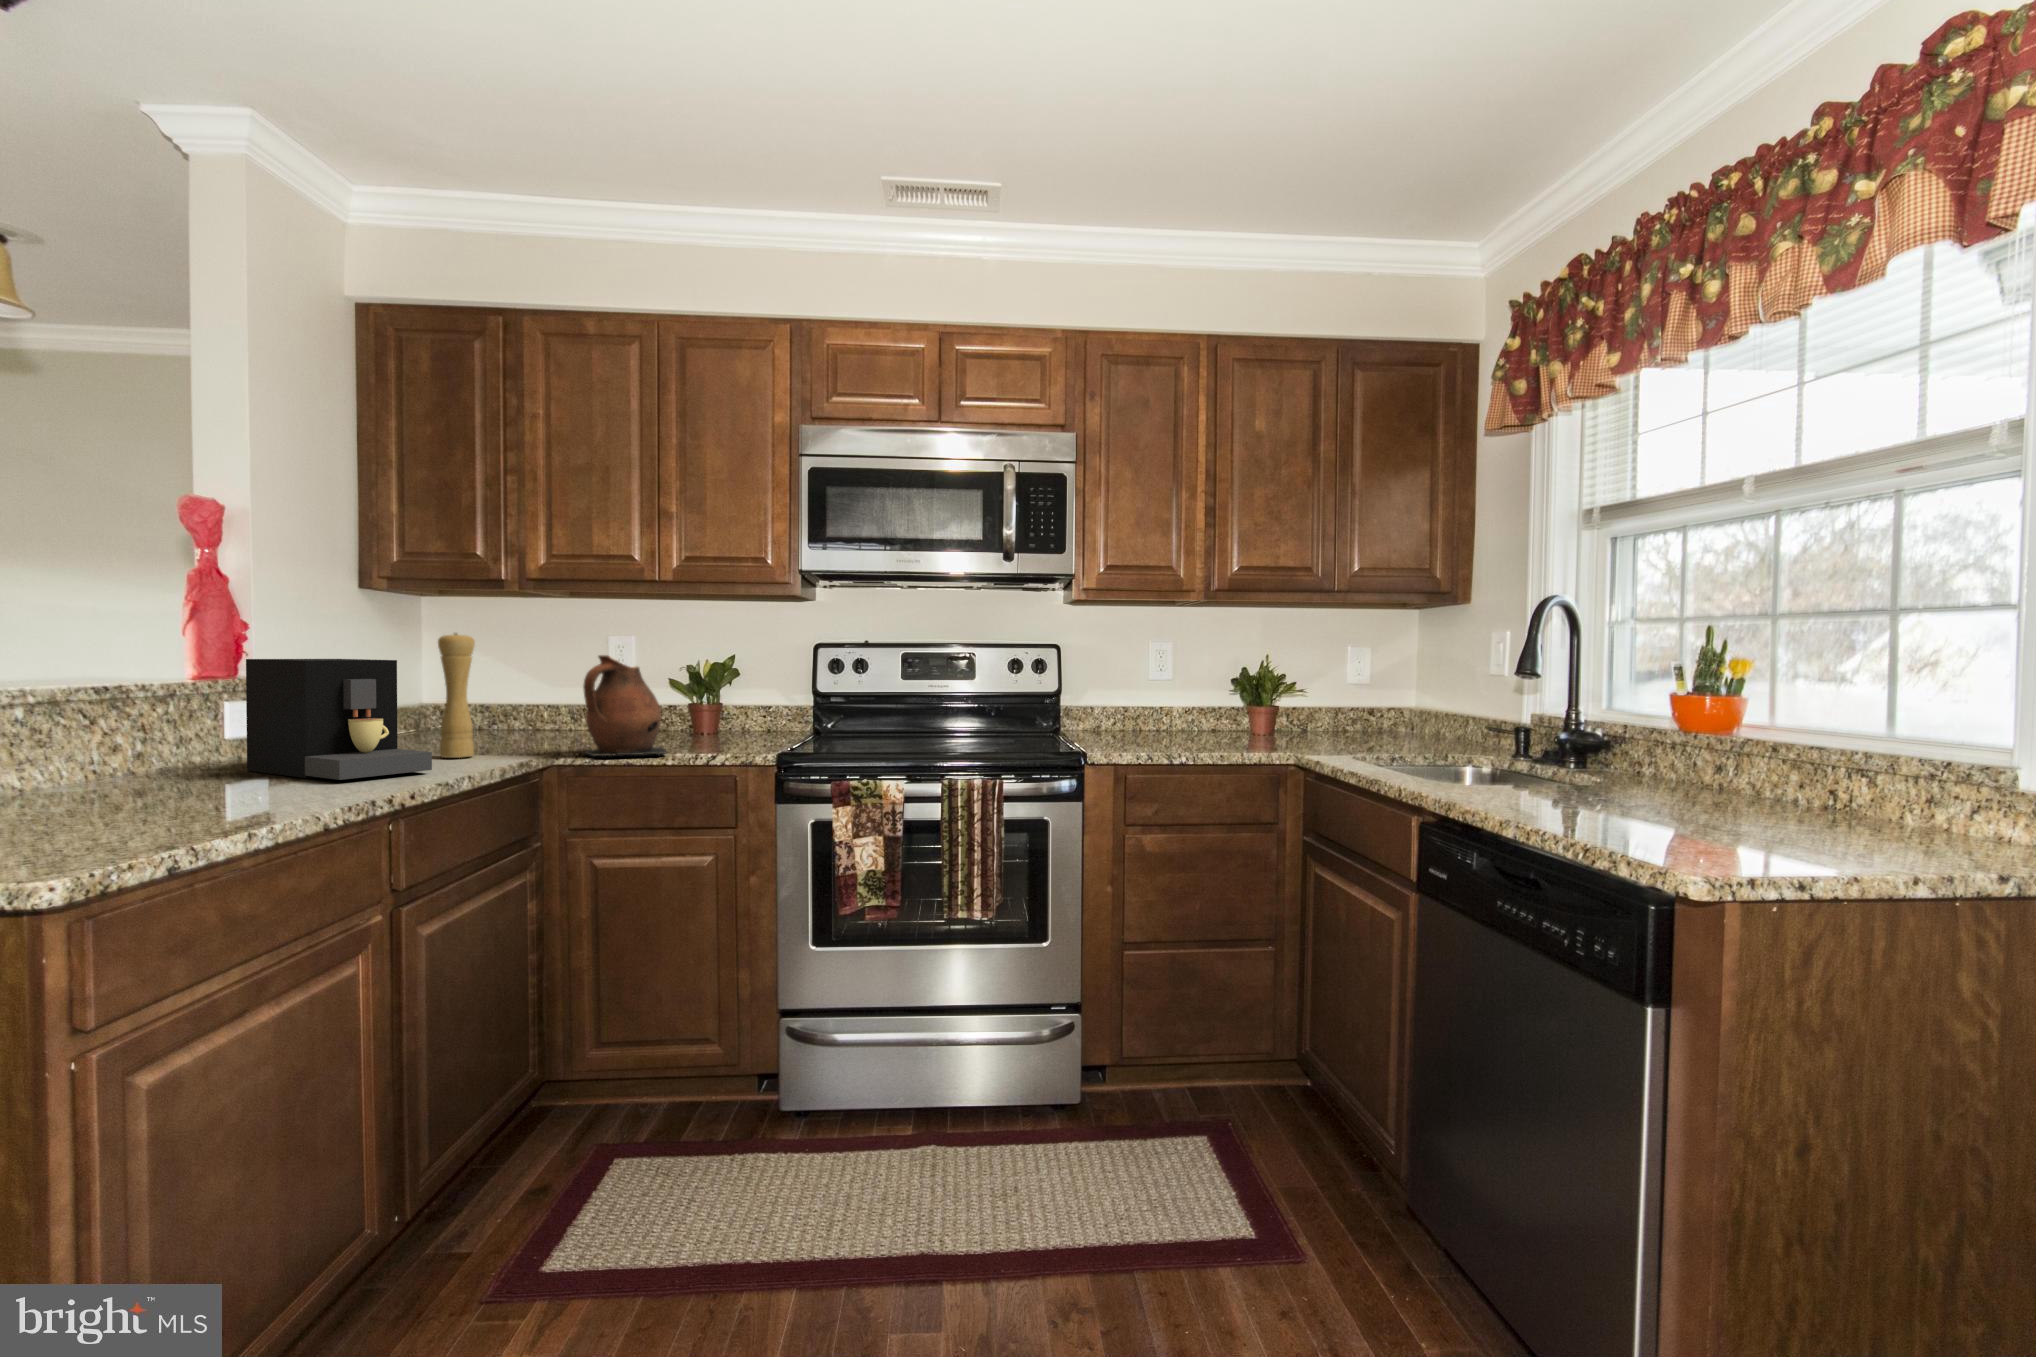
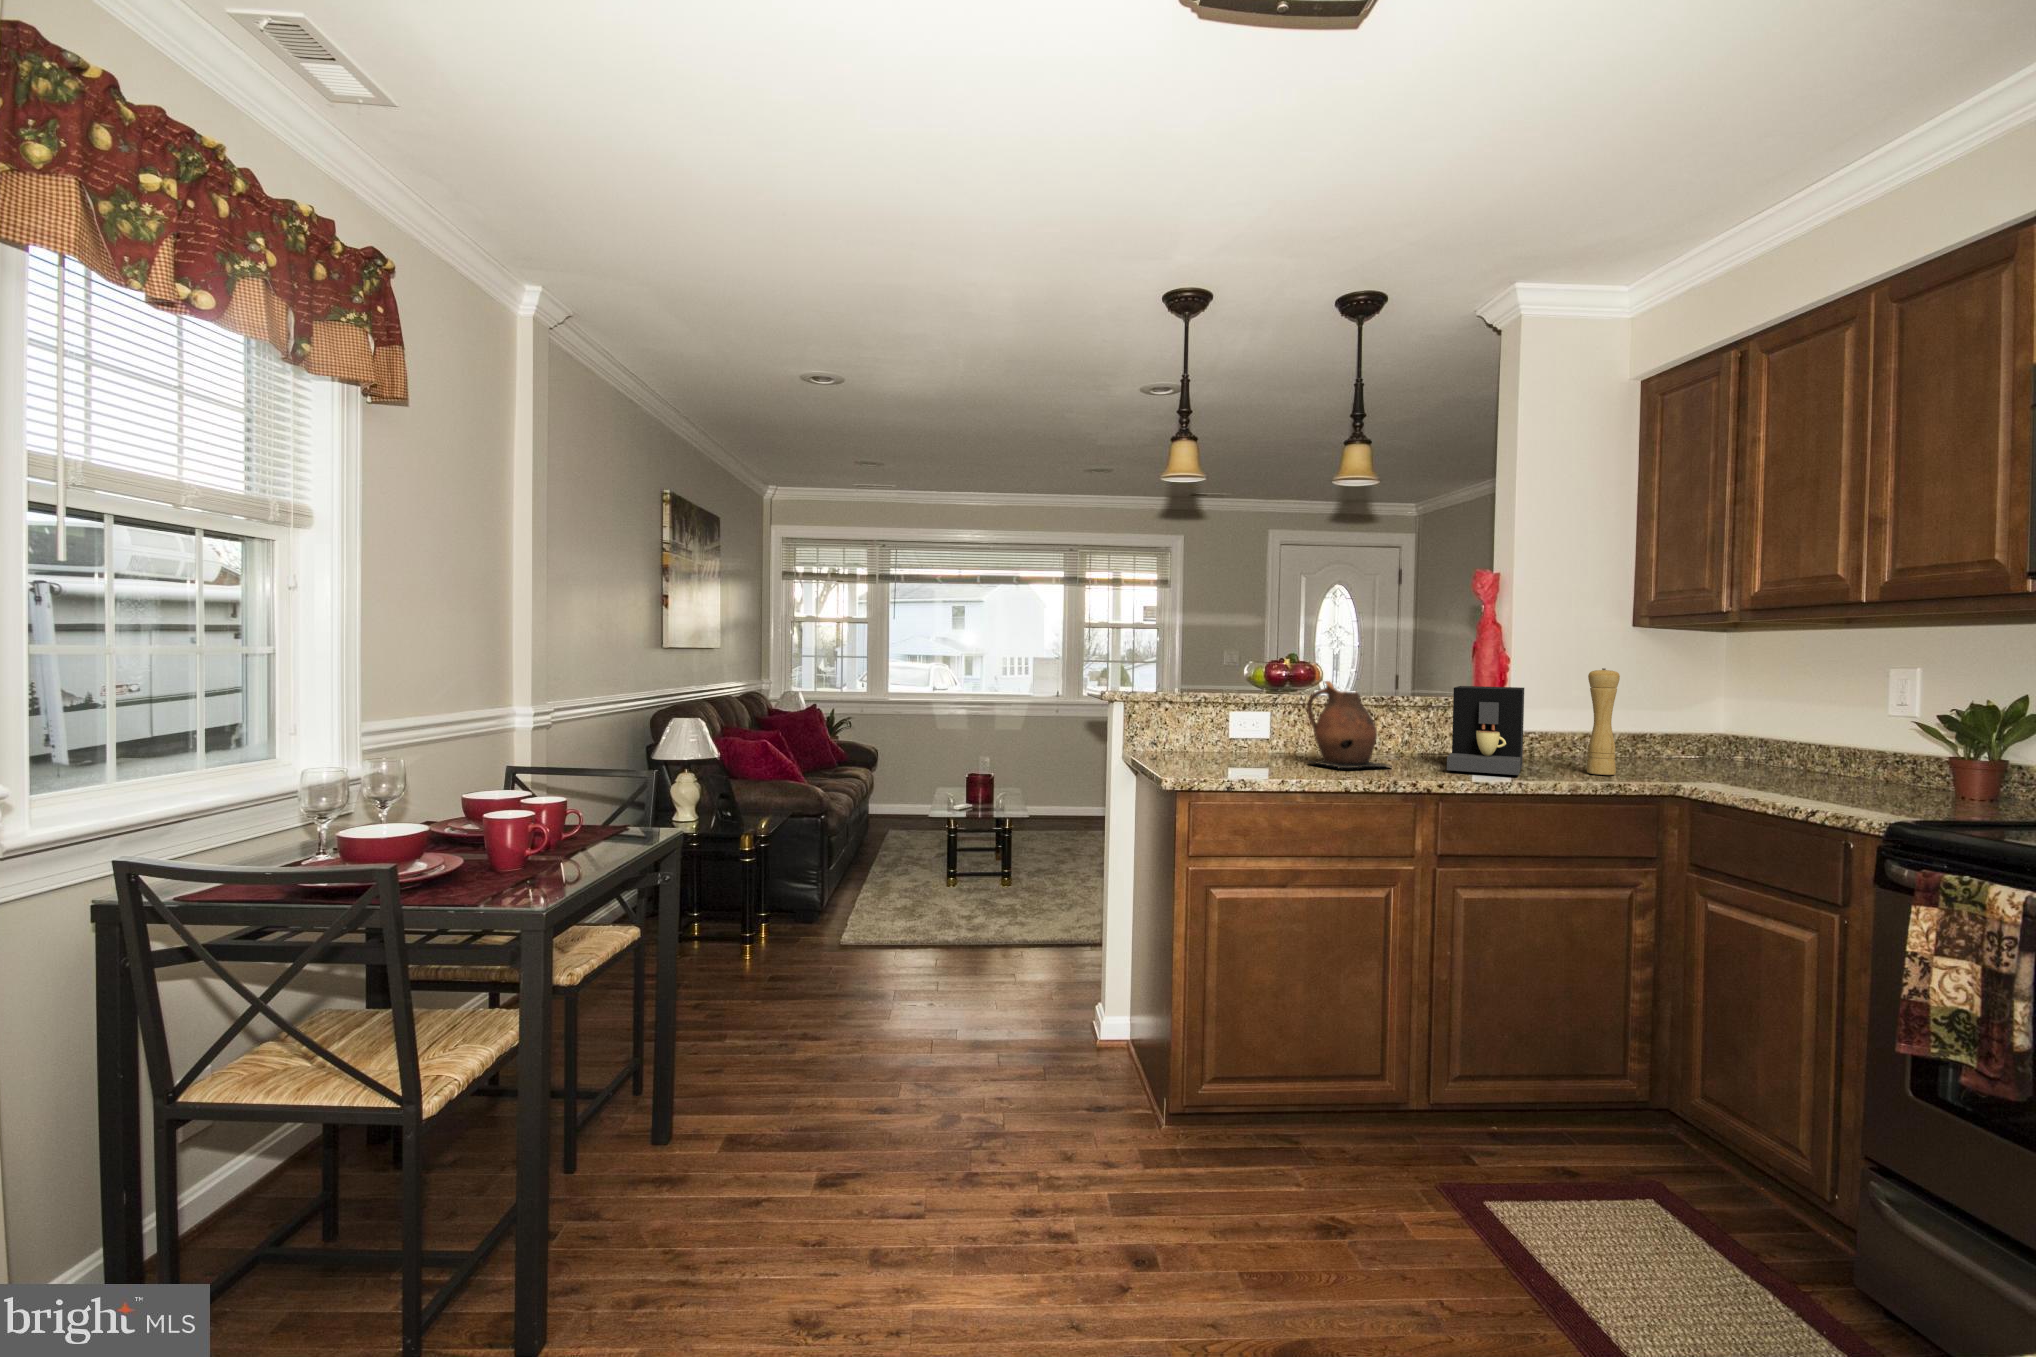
ceramic pitcher: present [583,655,667,756] -> present [1307,681,1392,768]

